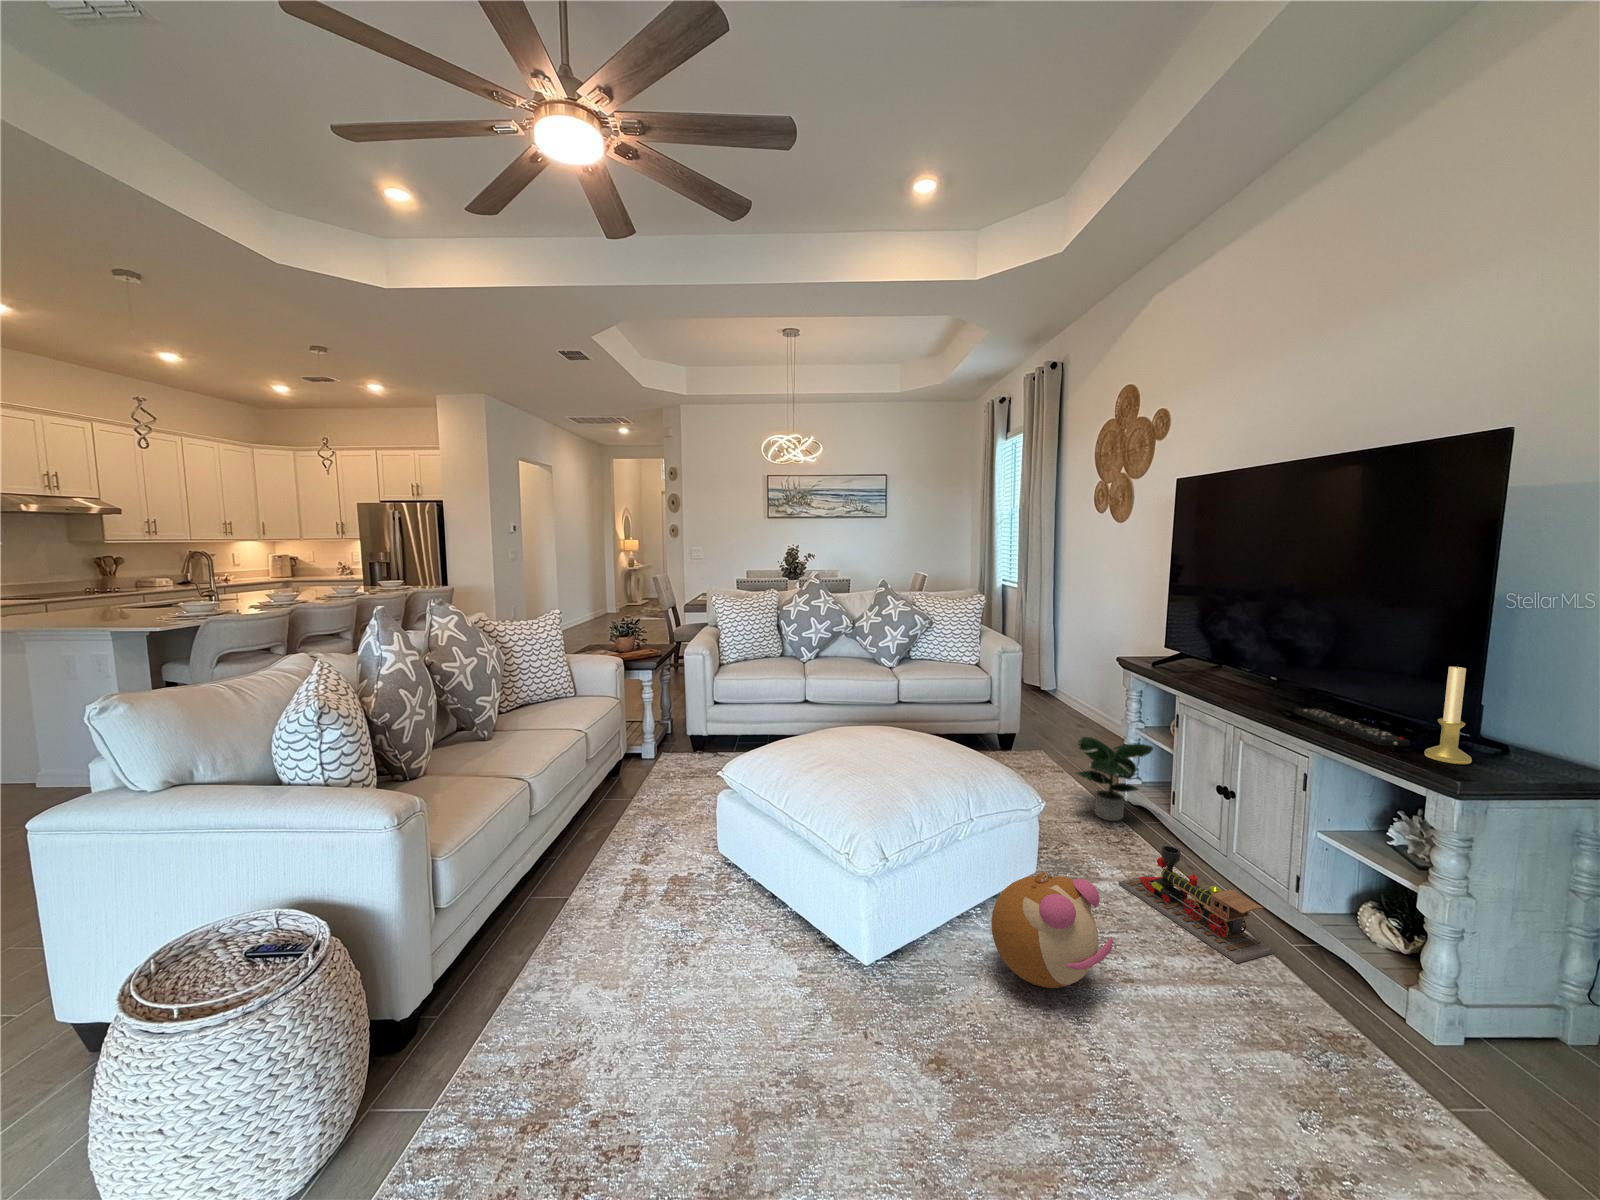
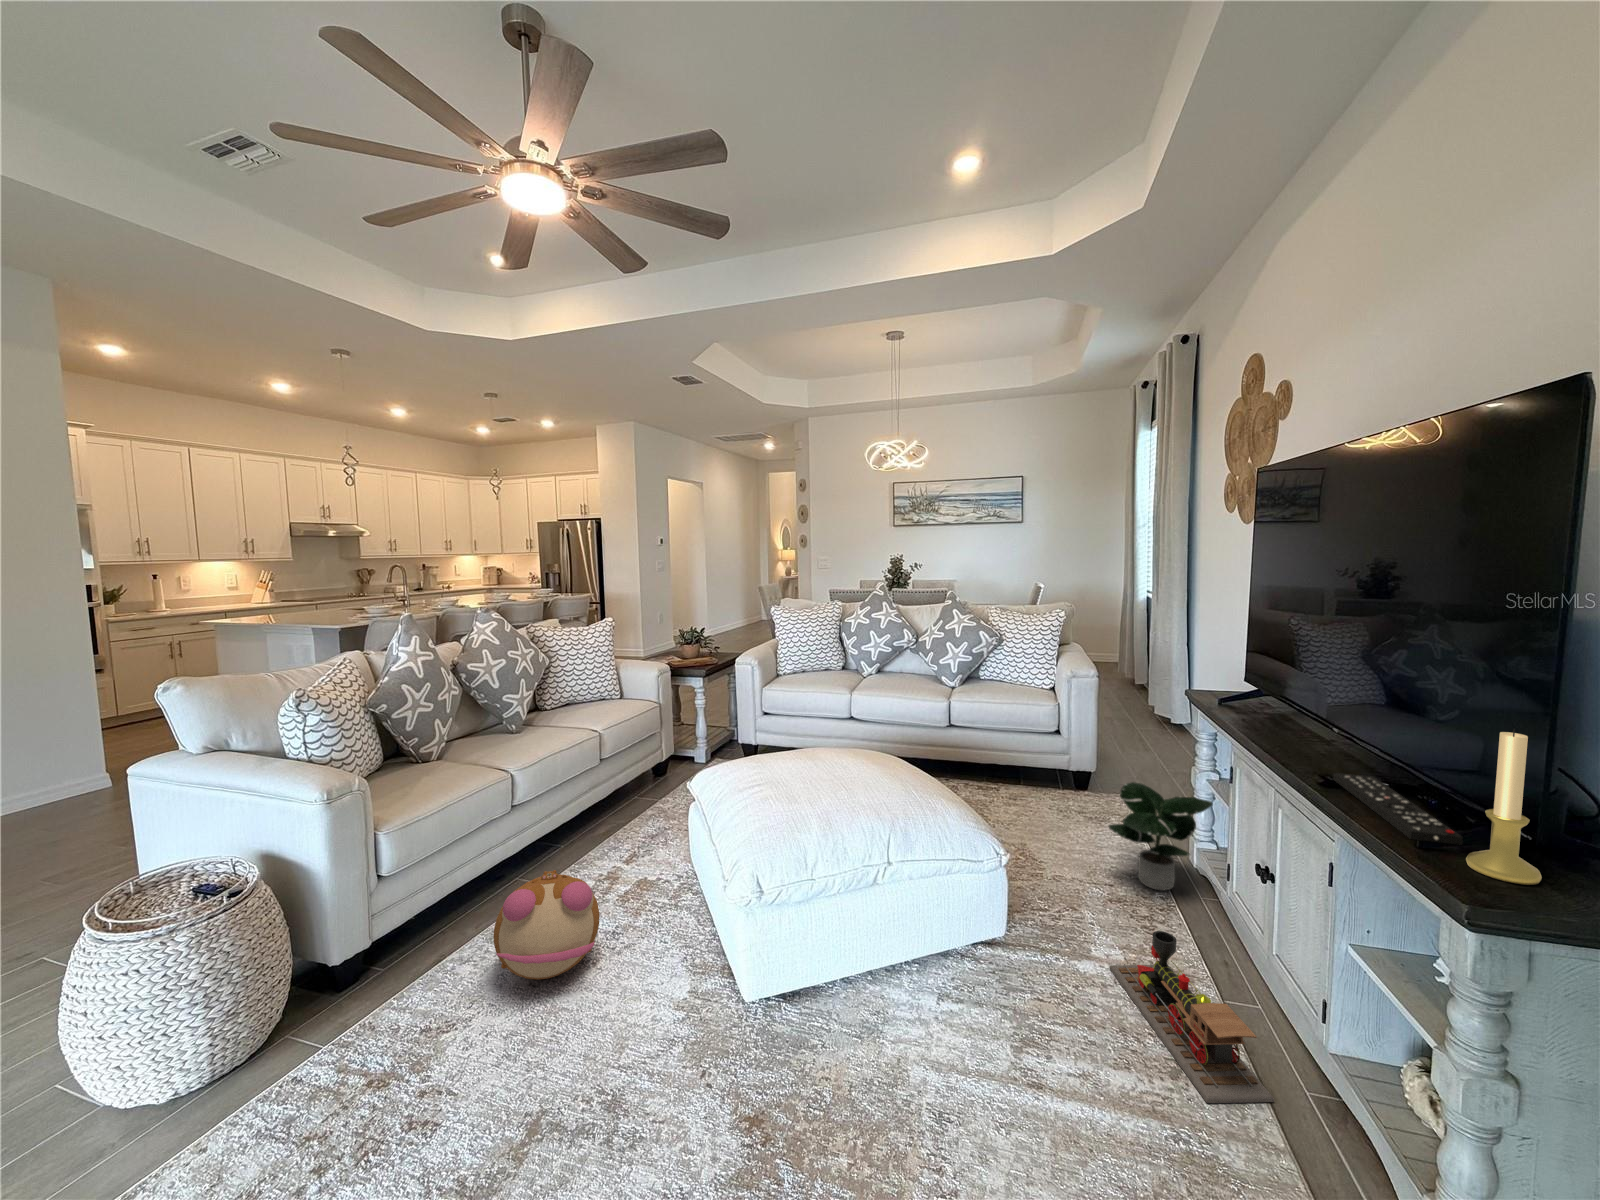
plush toy: present [991,872,1113,988] -> present [493,870,600,980]

